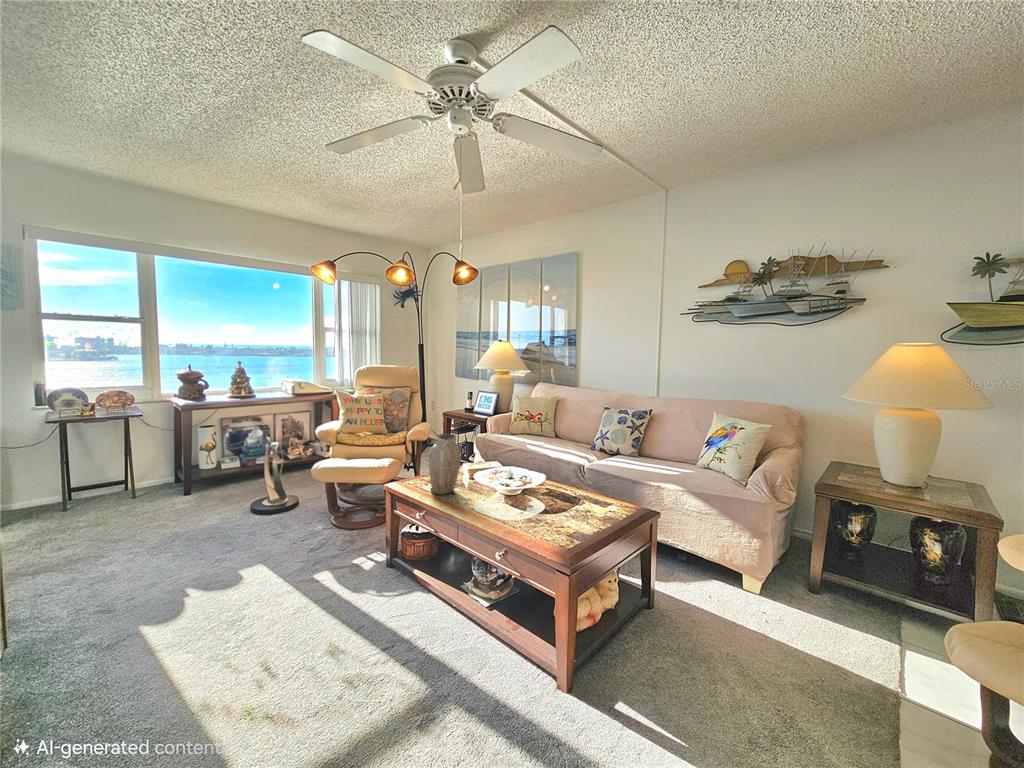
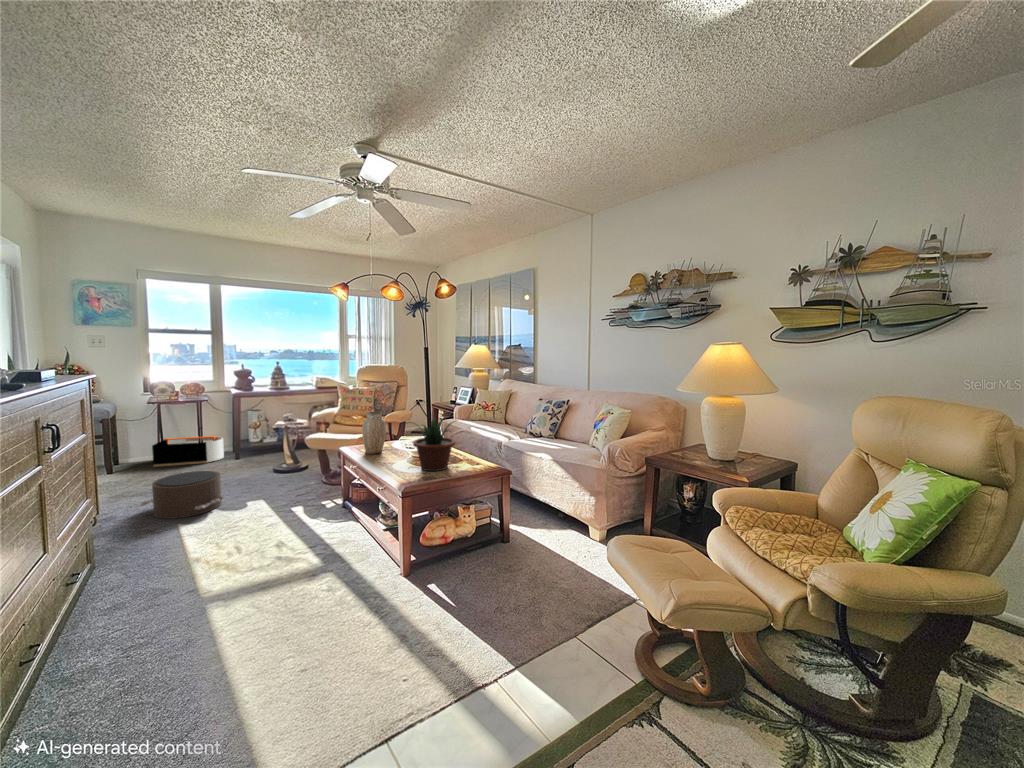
potted plant: none [521,443,589,522] -> present [406,418,455,471]
storage bin: none [55,464,165,515] -> present [152,436,224,467]
pouf: none [60,526,207,613] -> present [140,471,224,519]

